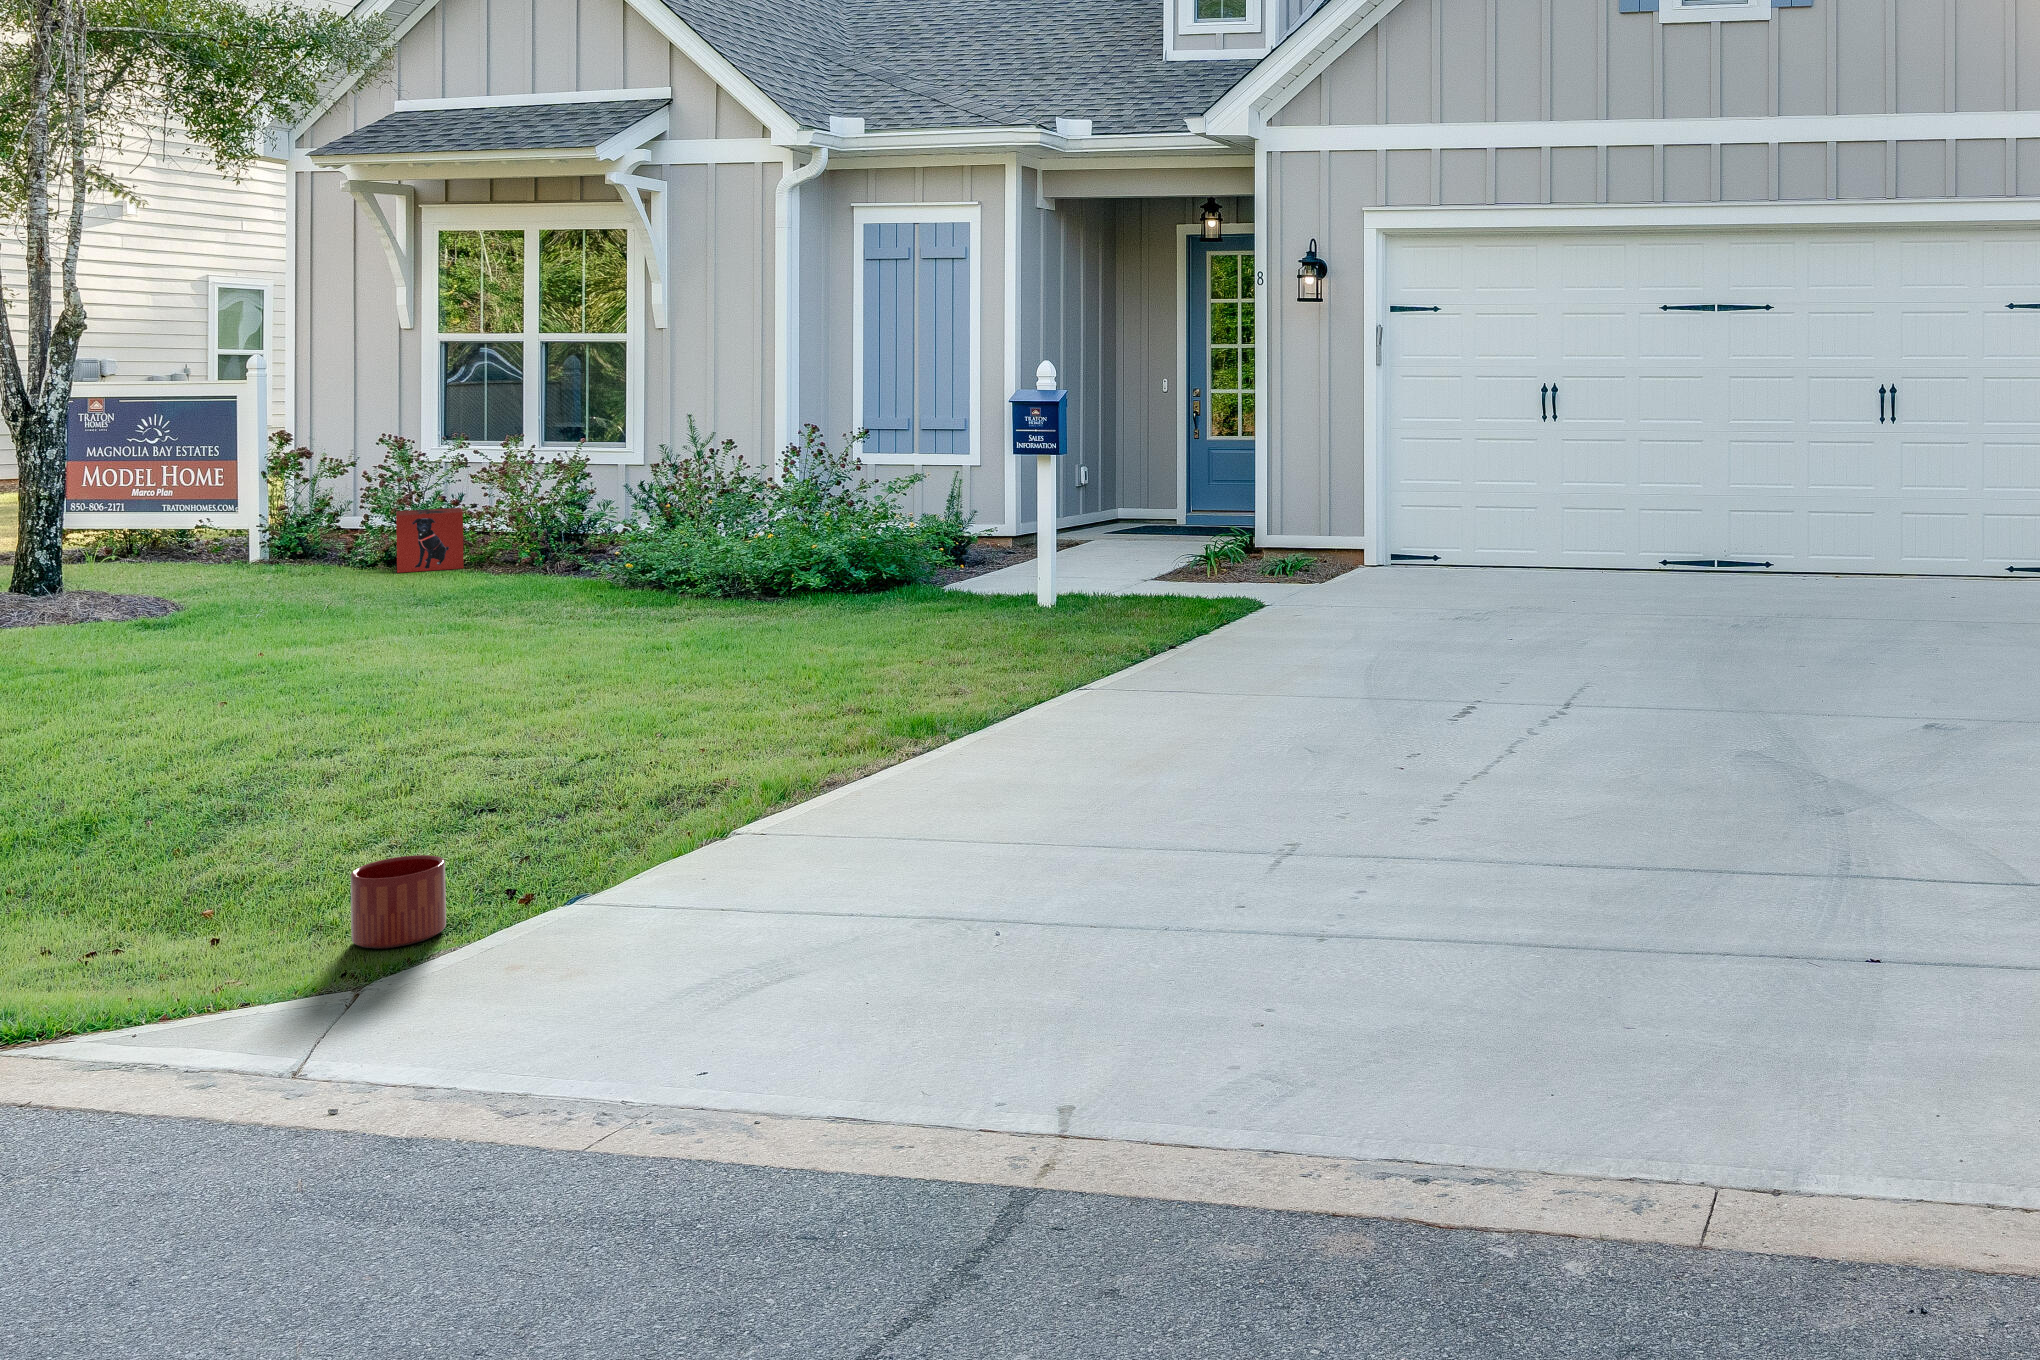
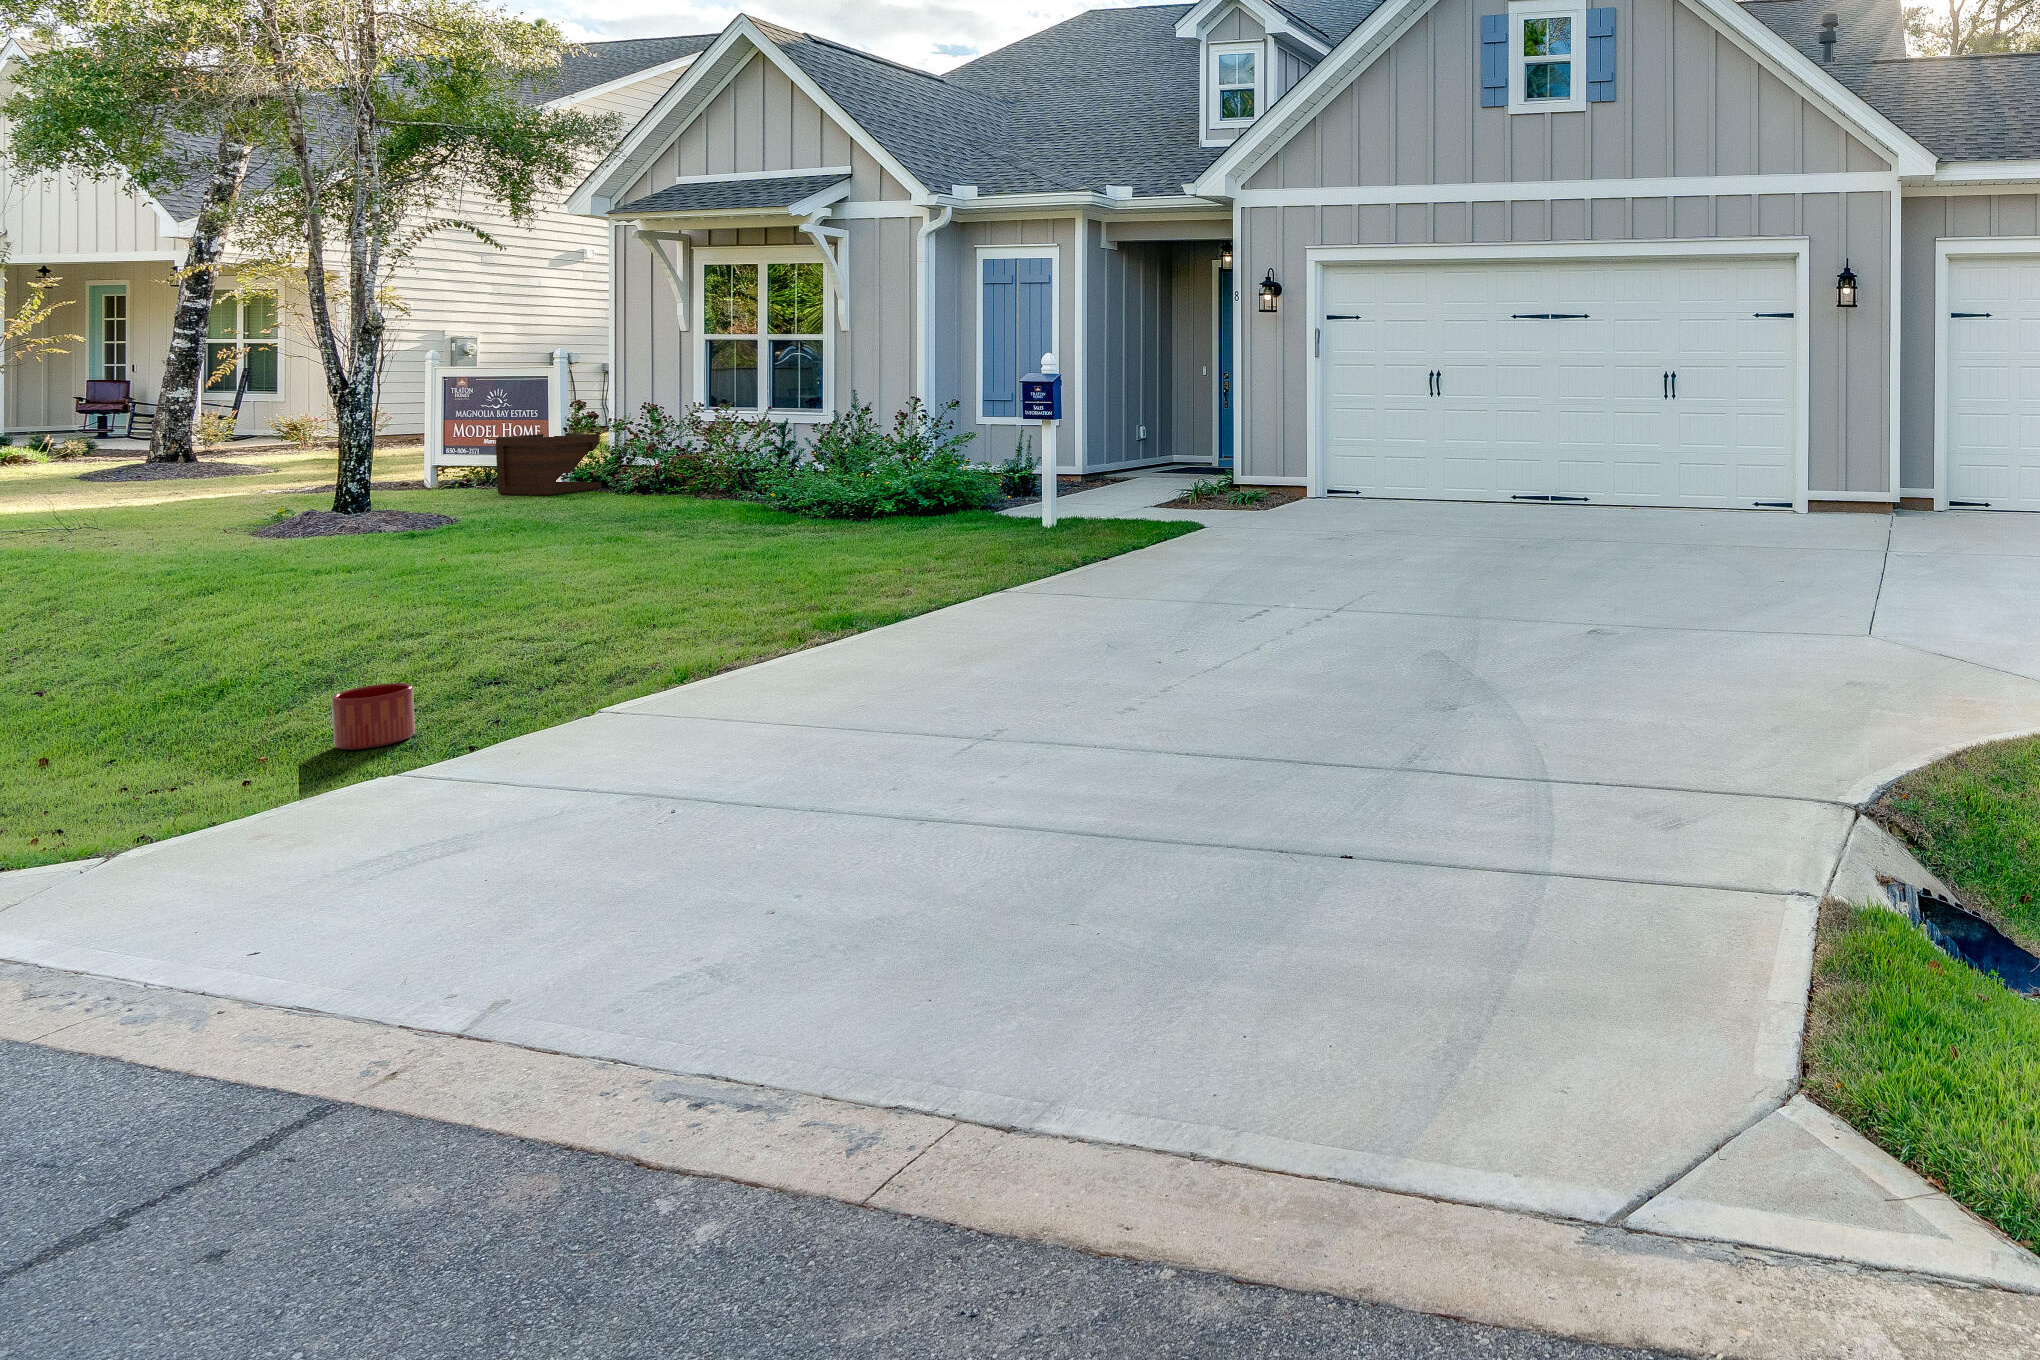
wooden crate: none [154,481,301,574] -> present [496,434,601,496]
storage box: present [396,508,464,573] -> none [655,453,707,496]

